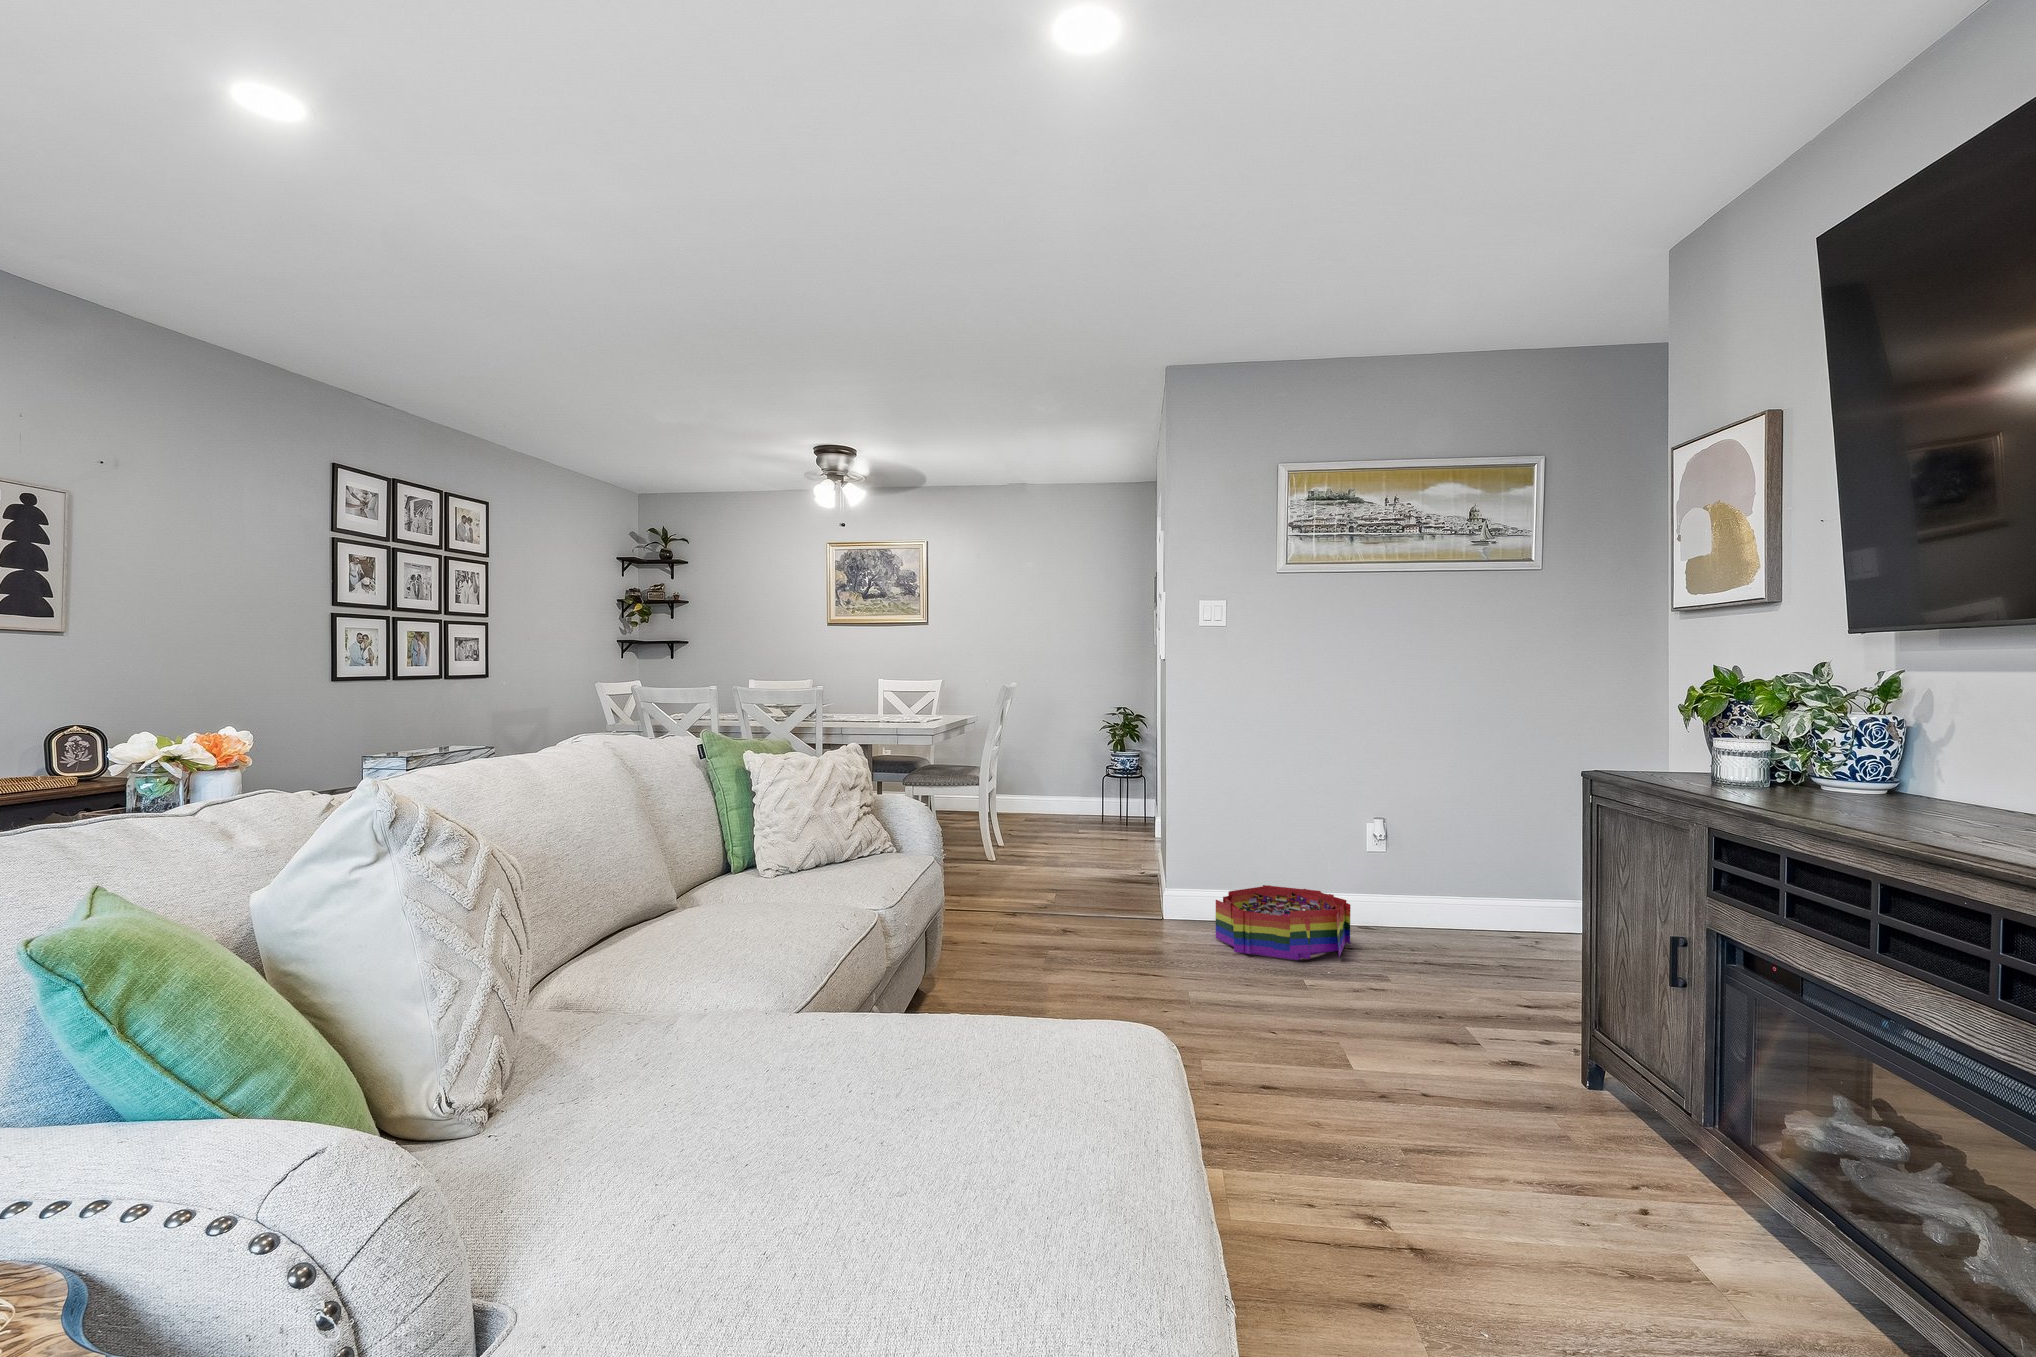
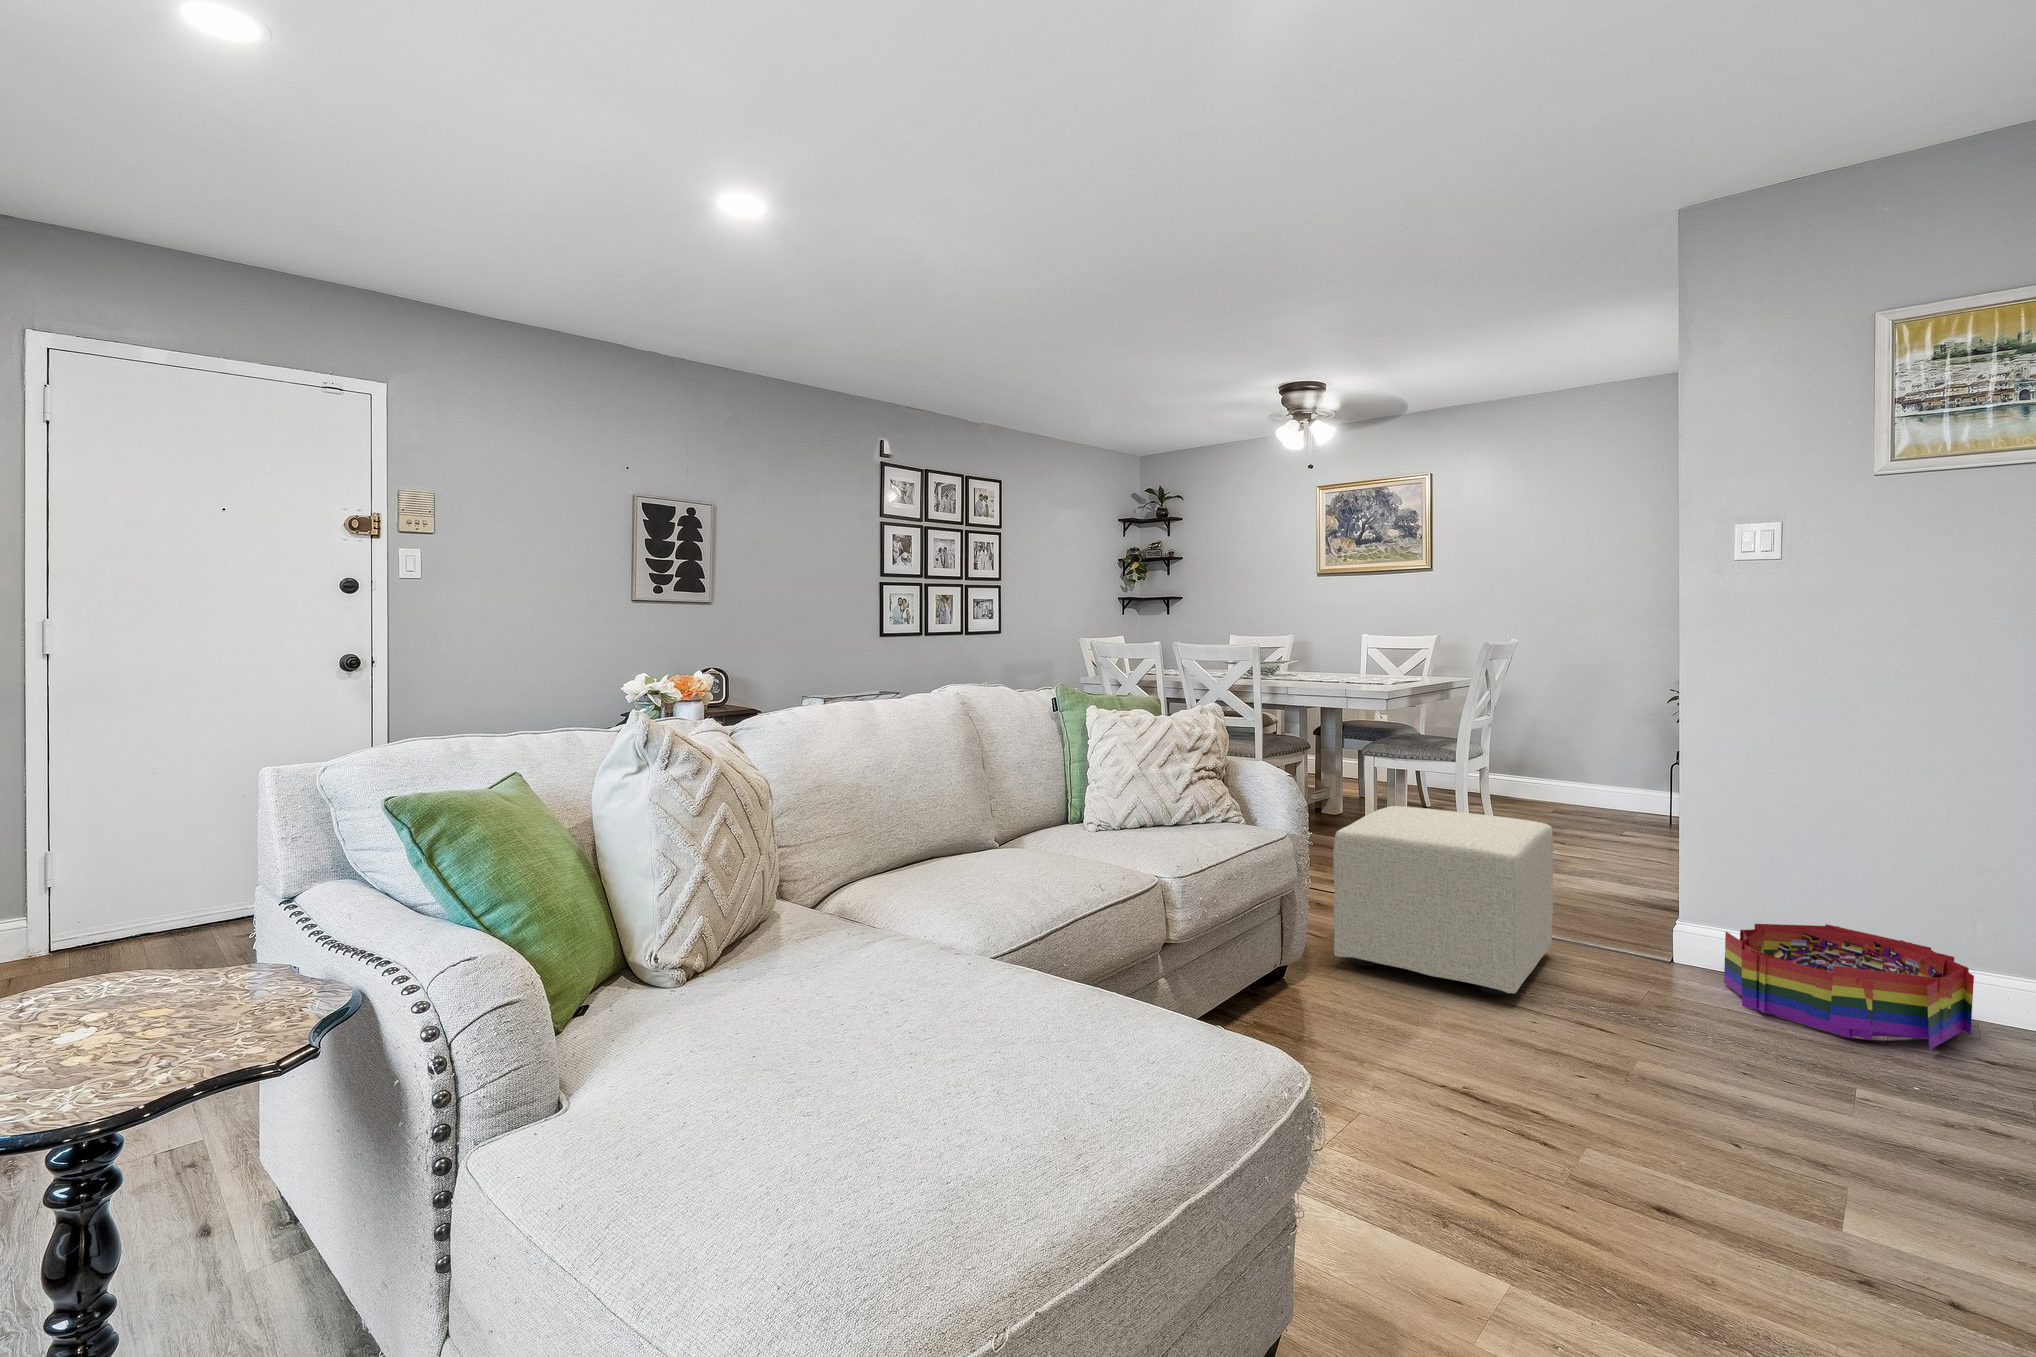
ottoman: none [958,831,1109,979] -> present [1333,806,1553,995]

